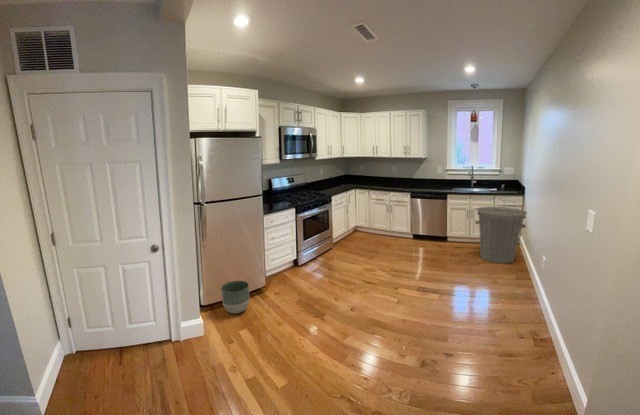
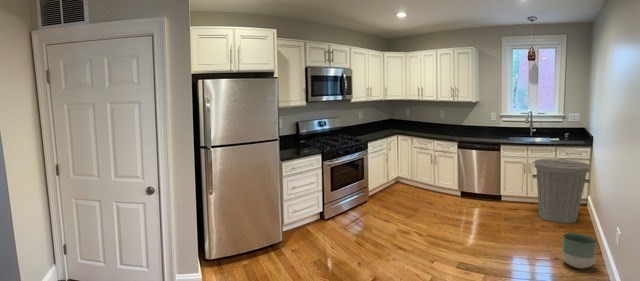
planter: present [221,281,249,314] -> present [562,233,597,269]

